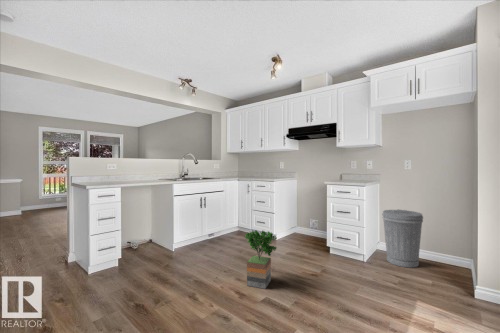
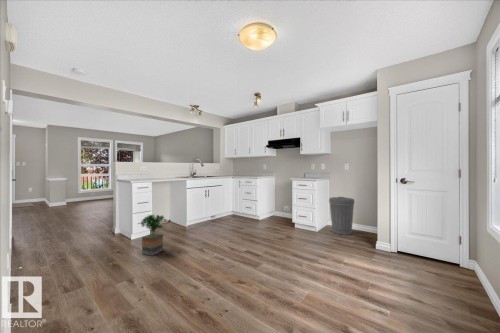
potted tree: present [245,230,277,289] -> present [141,215,166,255]

